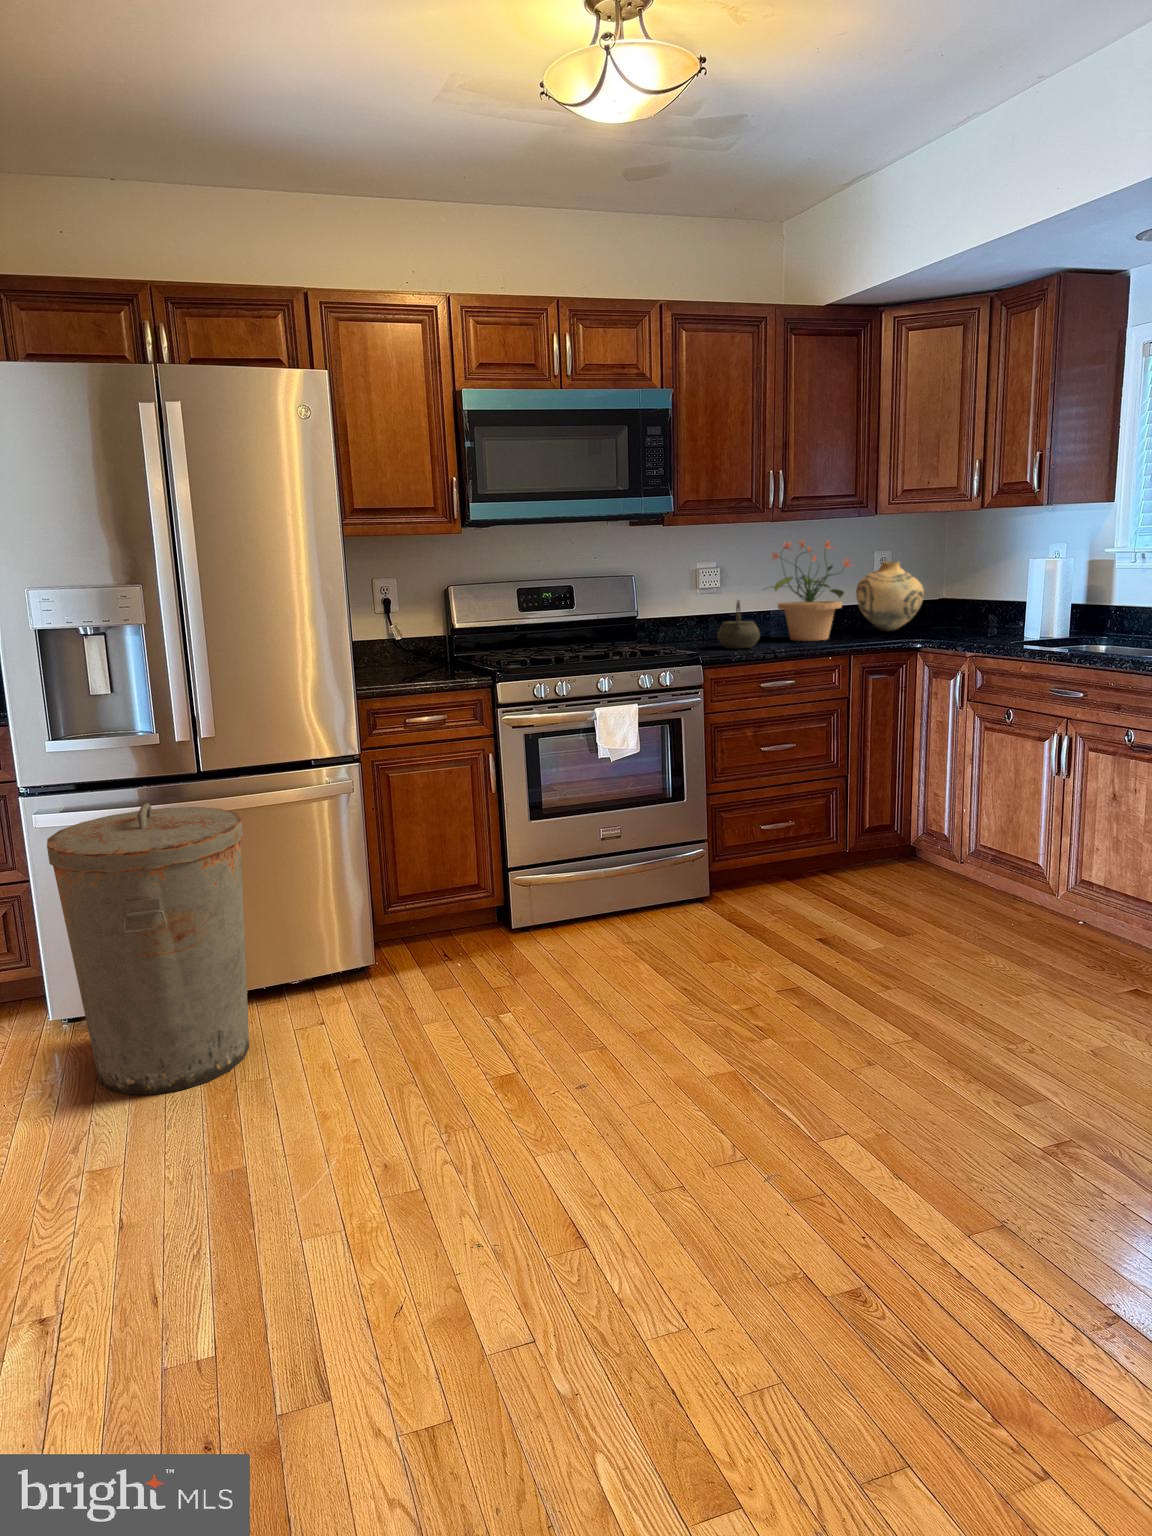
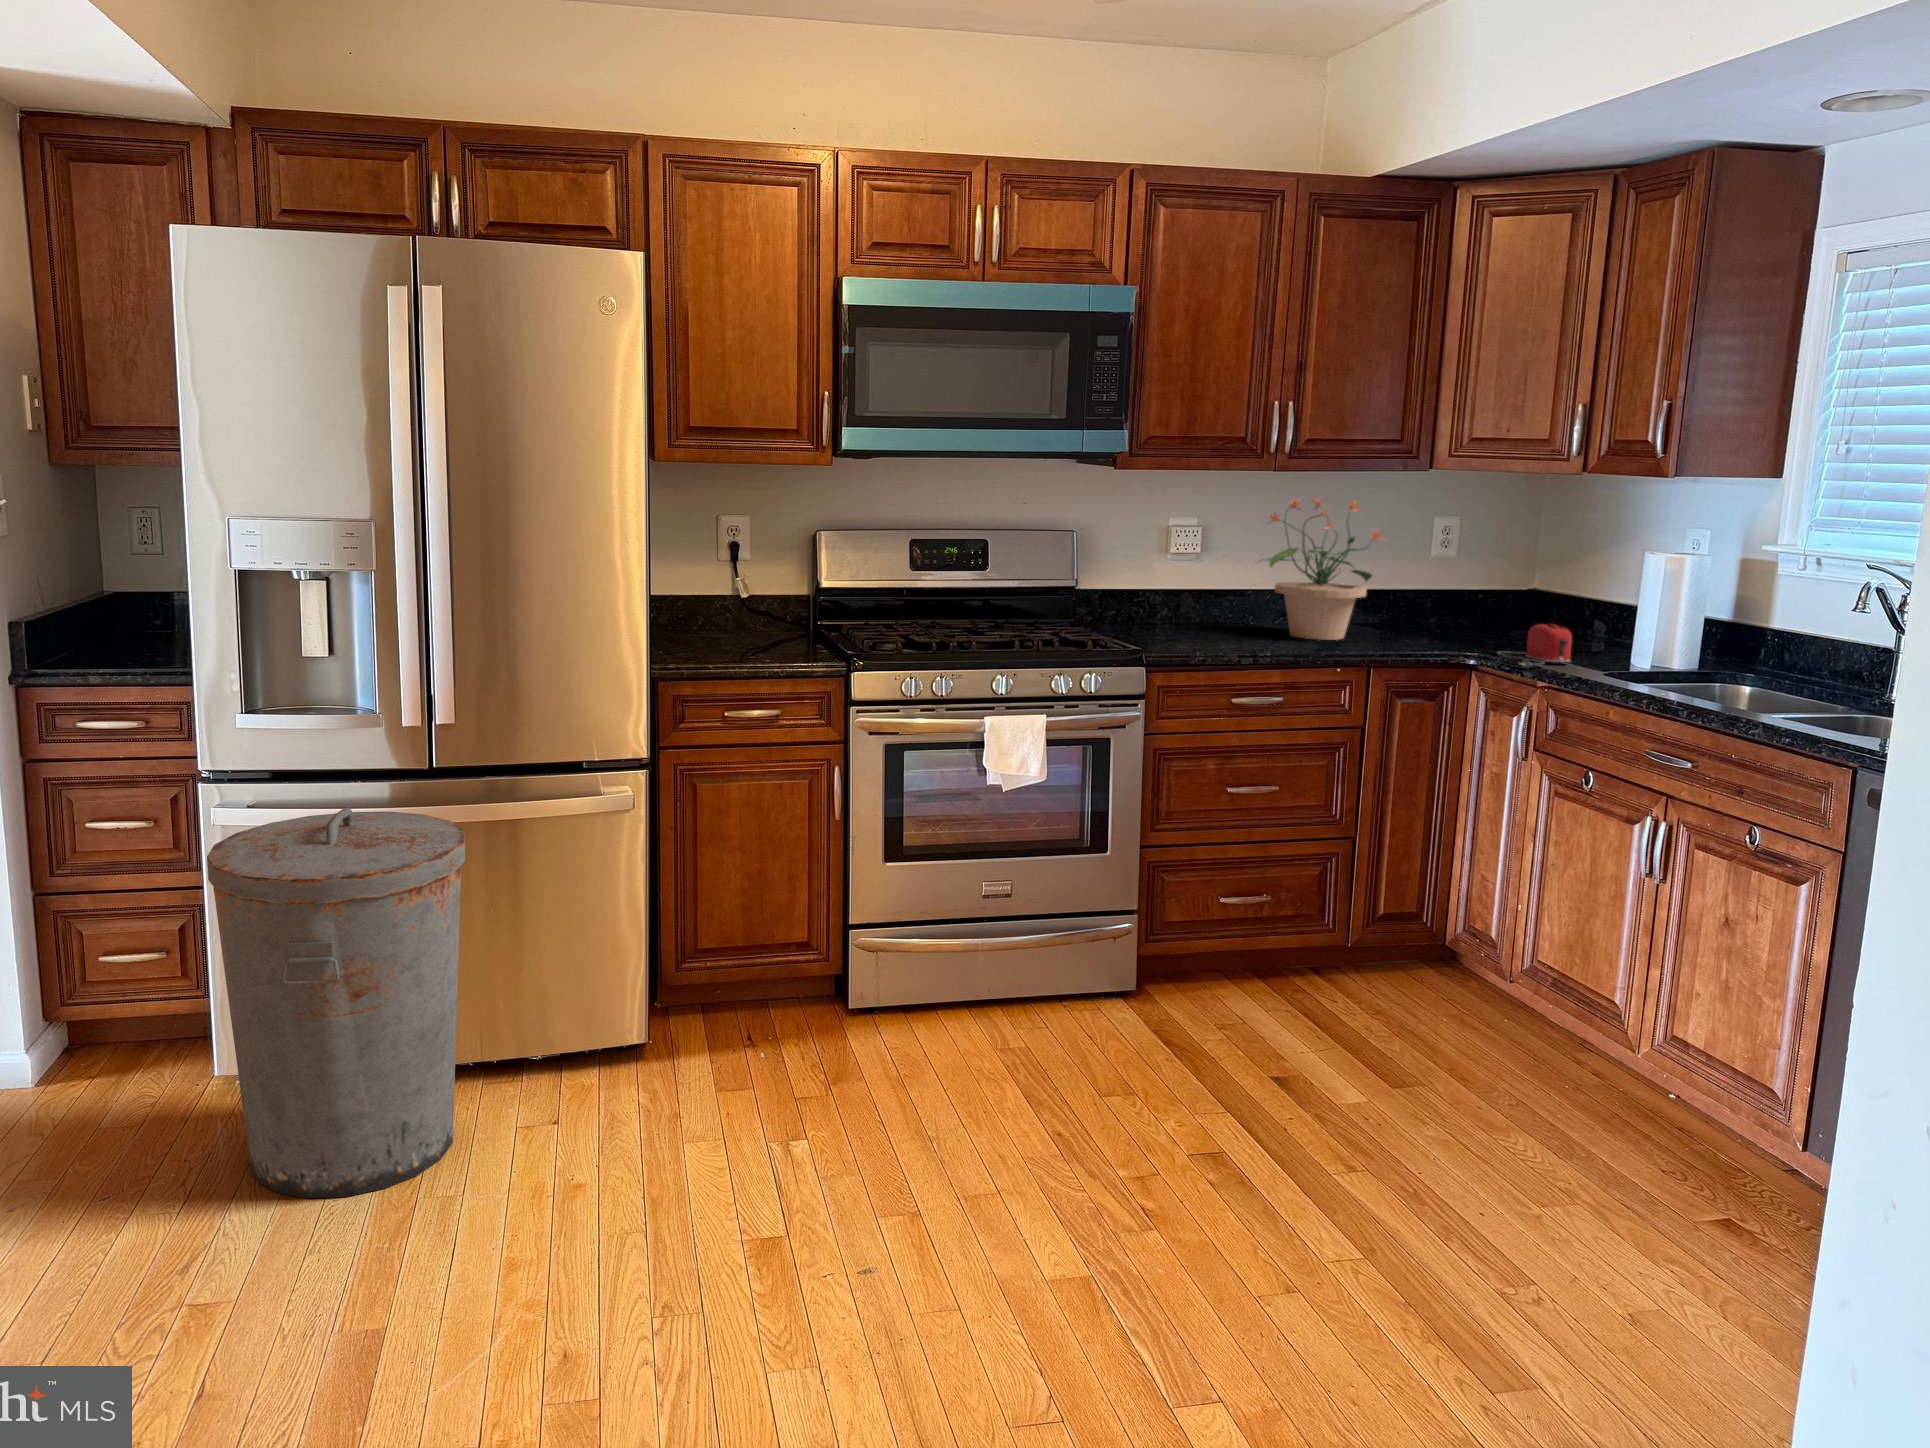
vase: present [856,561,924,631] -> none [1397,532,1496,631]
kettle: present [717,600,760,649] -> none [1176,578,1237,647]
toaster: none [934,616,985,646] -> present [1498,624,1572,669]

